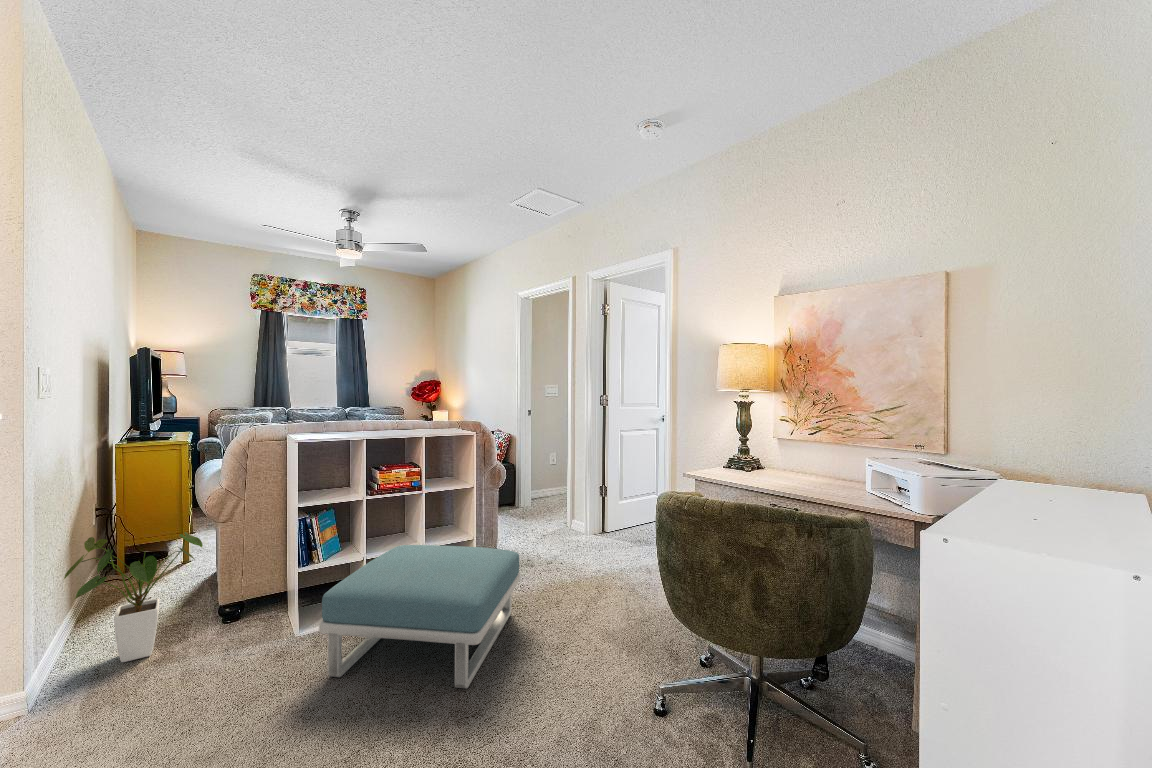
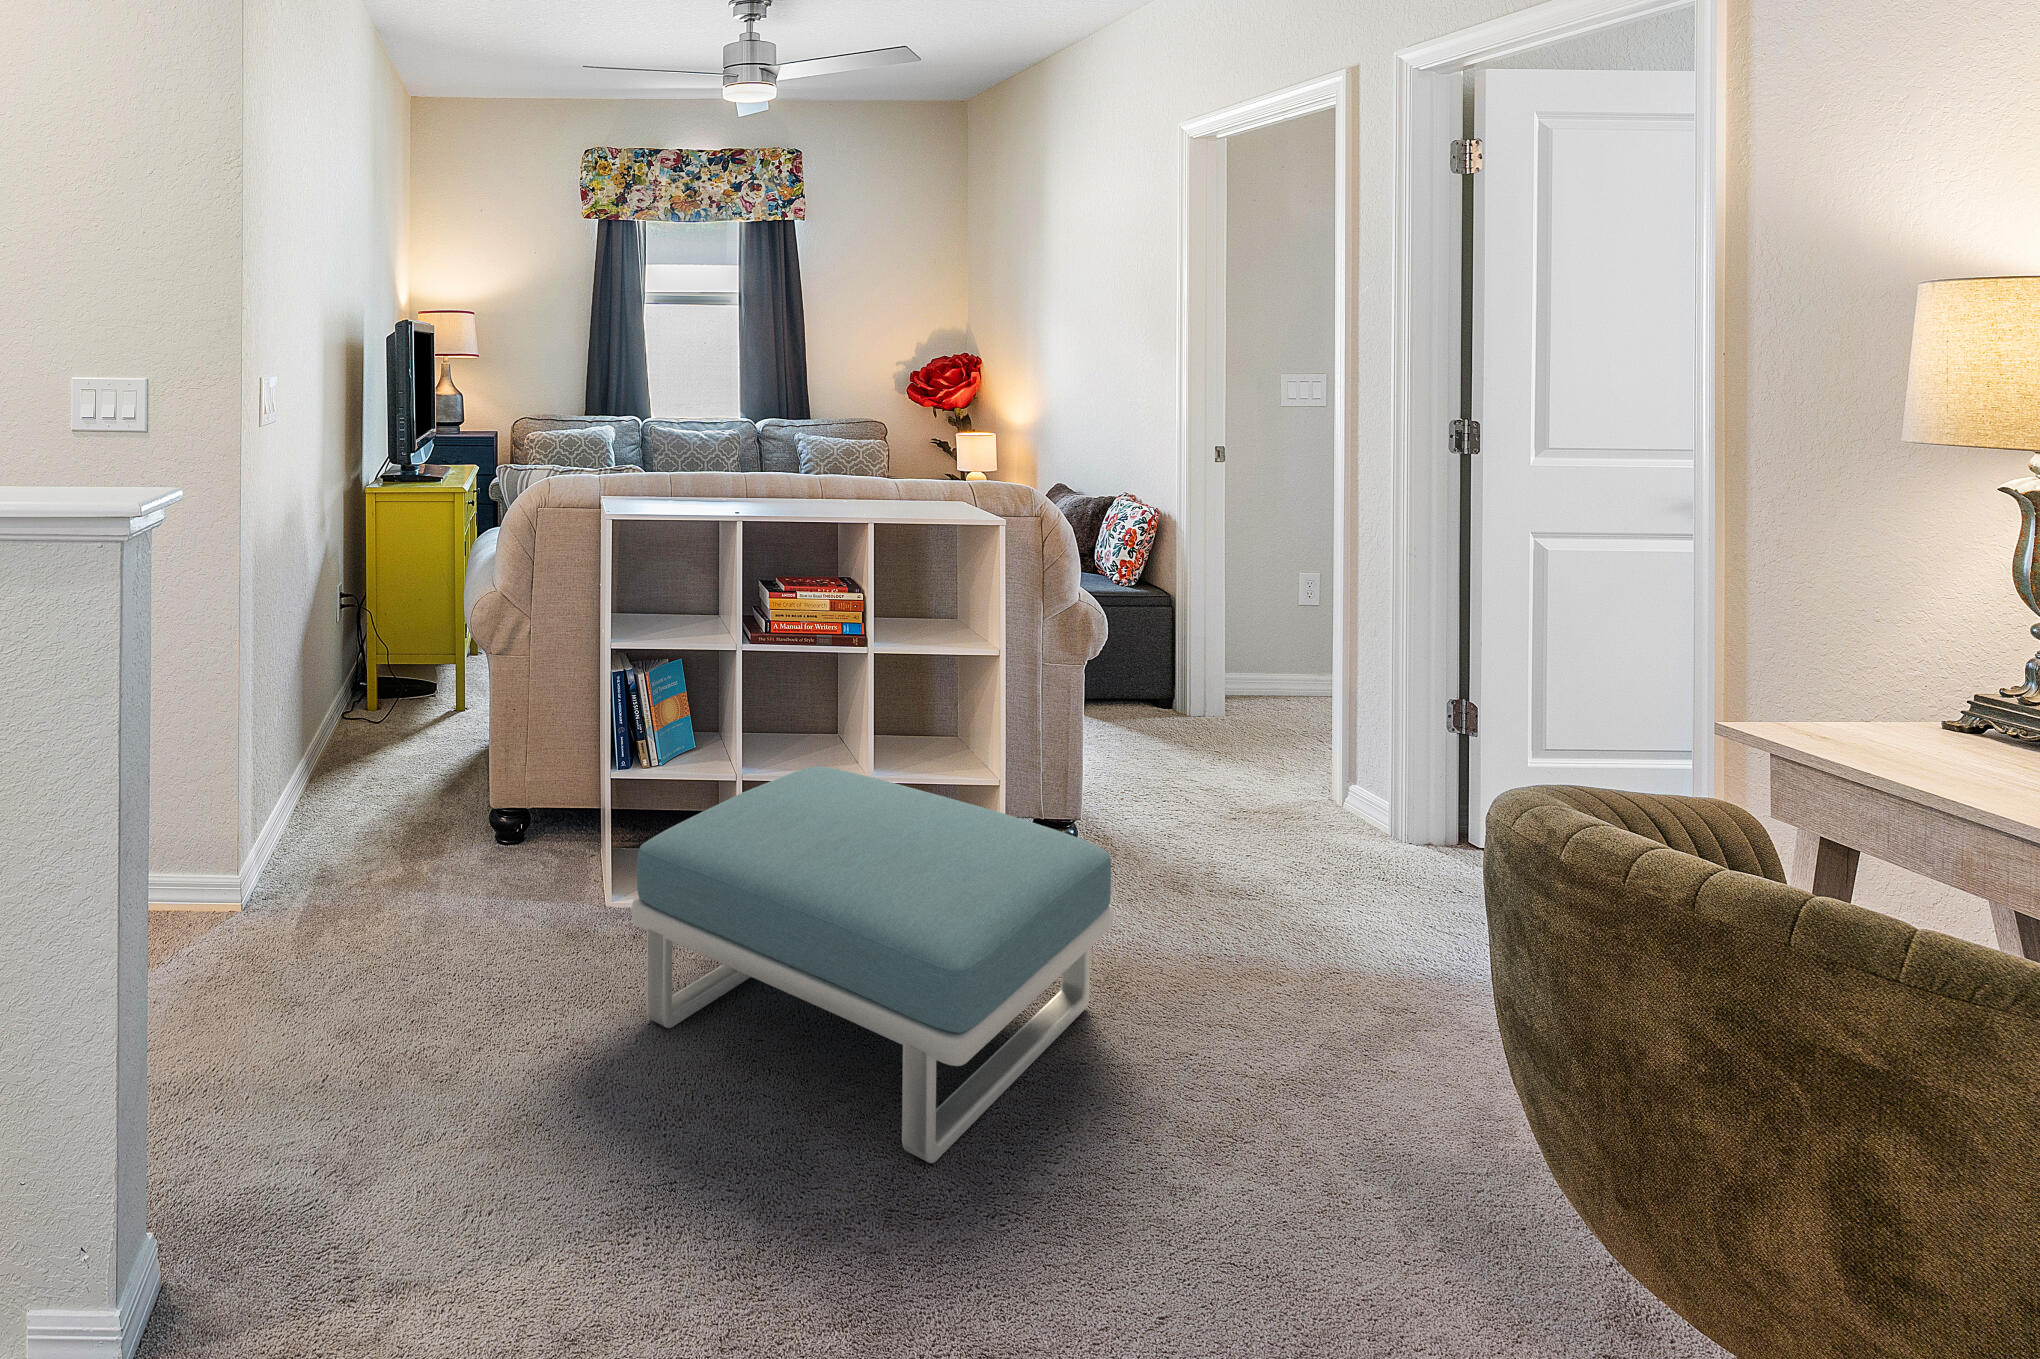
house plant: present [64,532,203,662] -> none [277,650,459,874]

